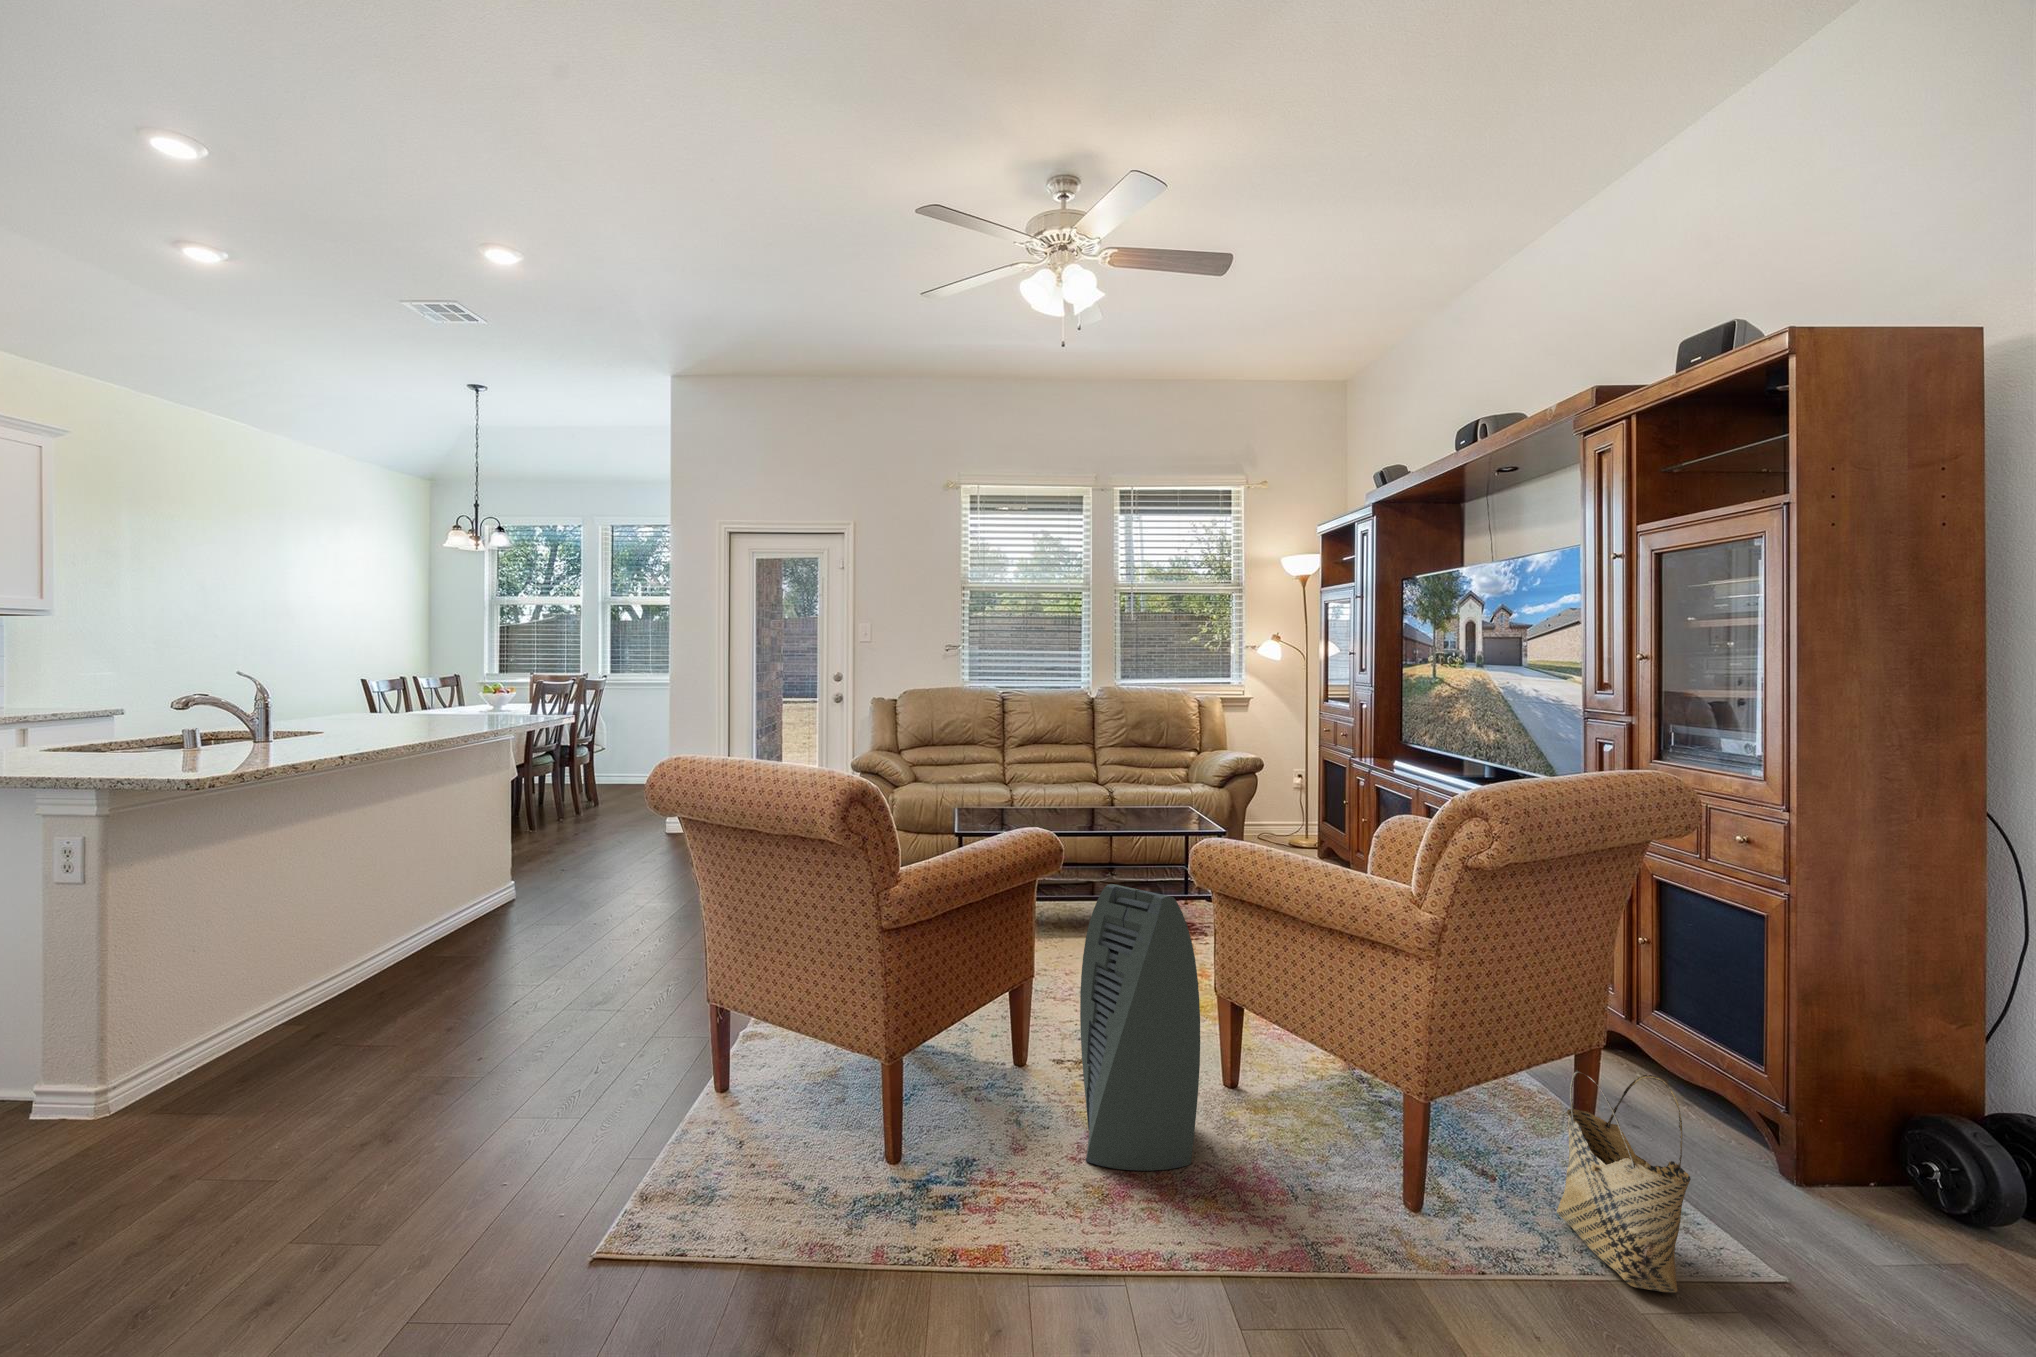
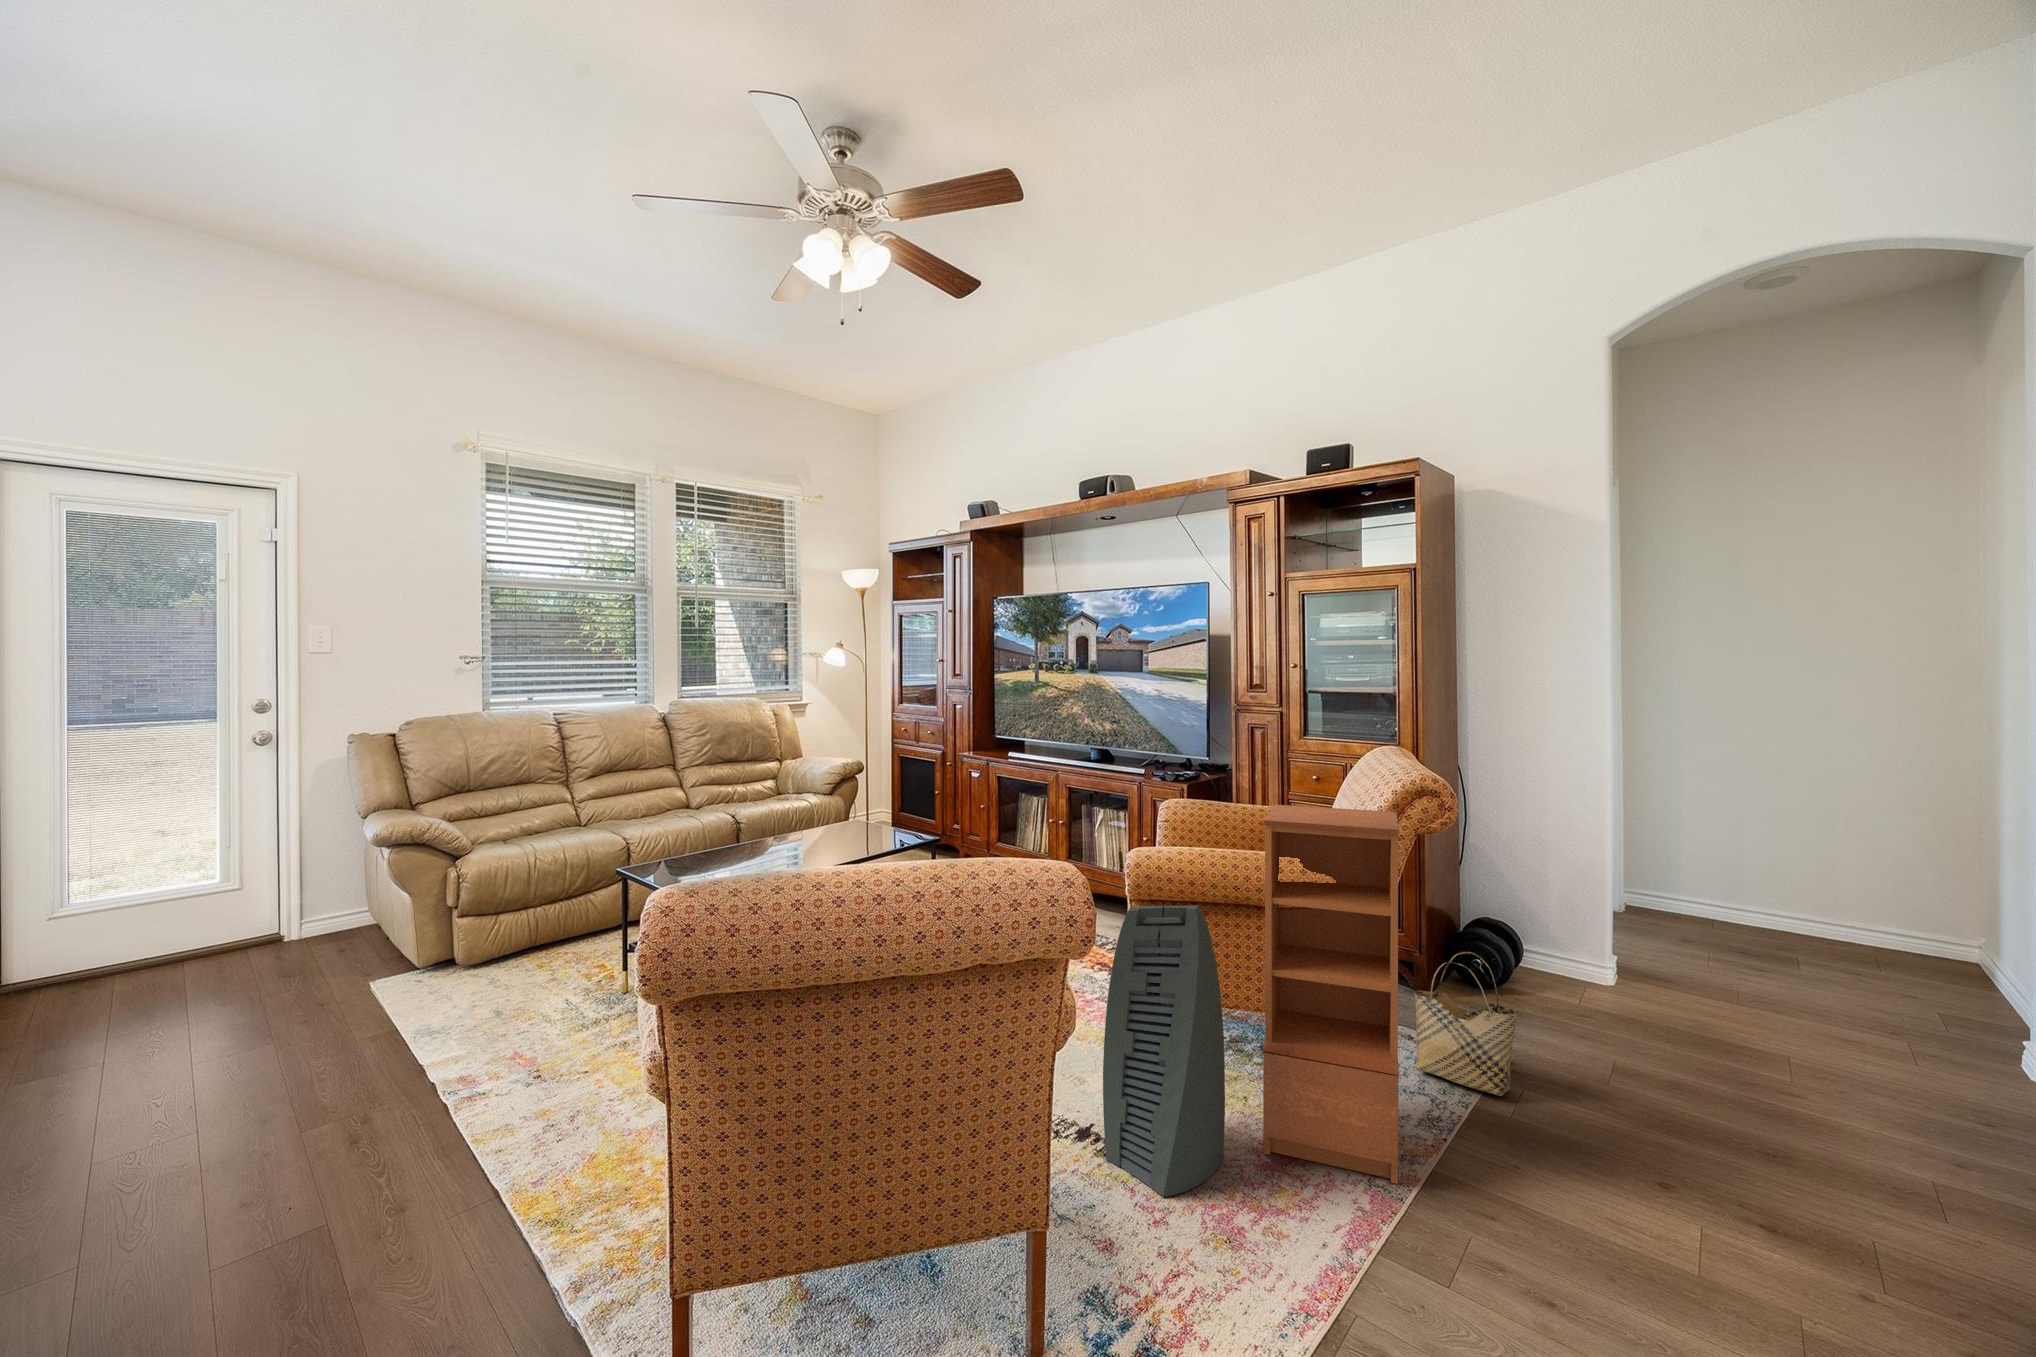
bookcase: none [1219,812,1425,1268] -> present [1262,805,1399,1184]

